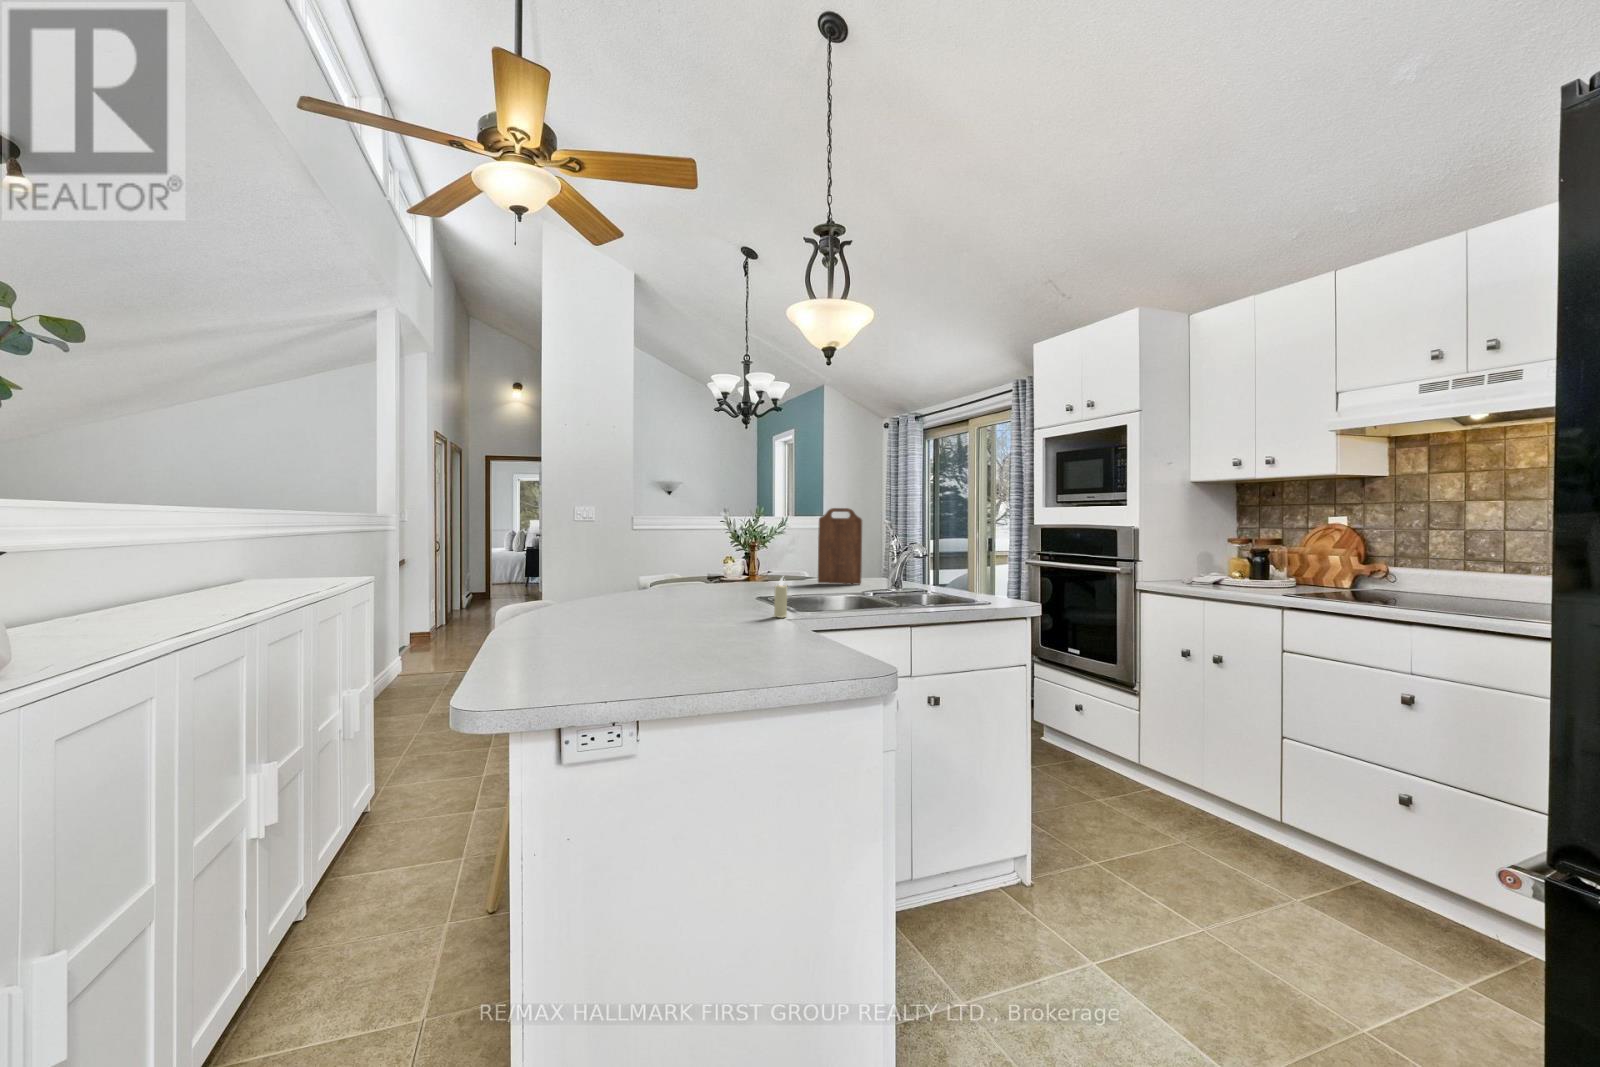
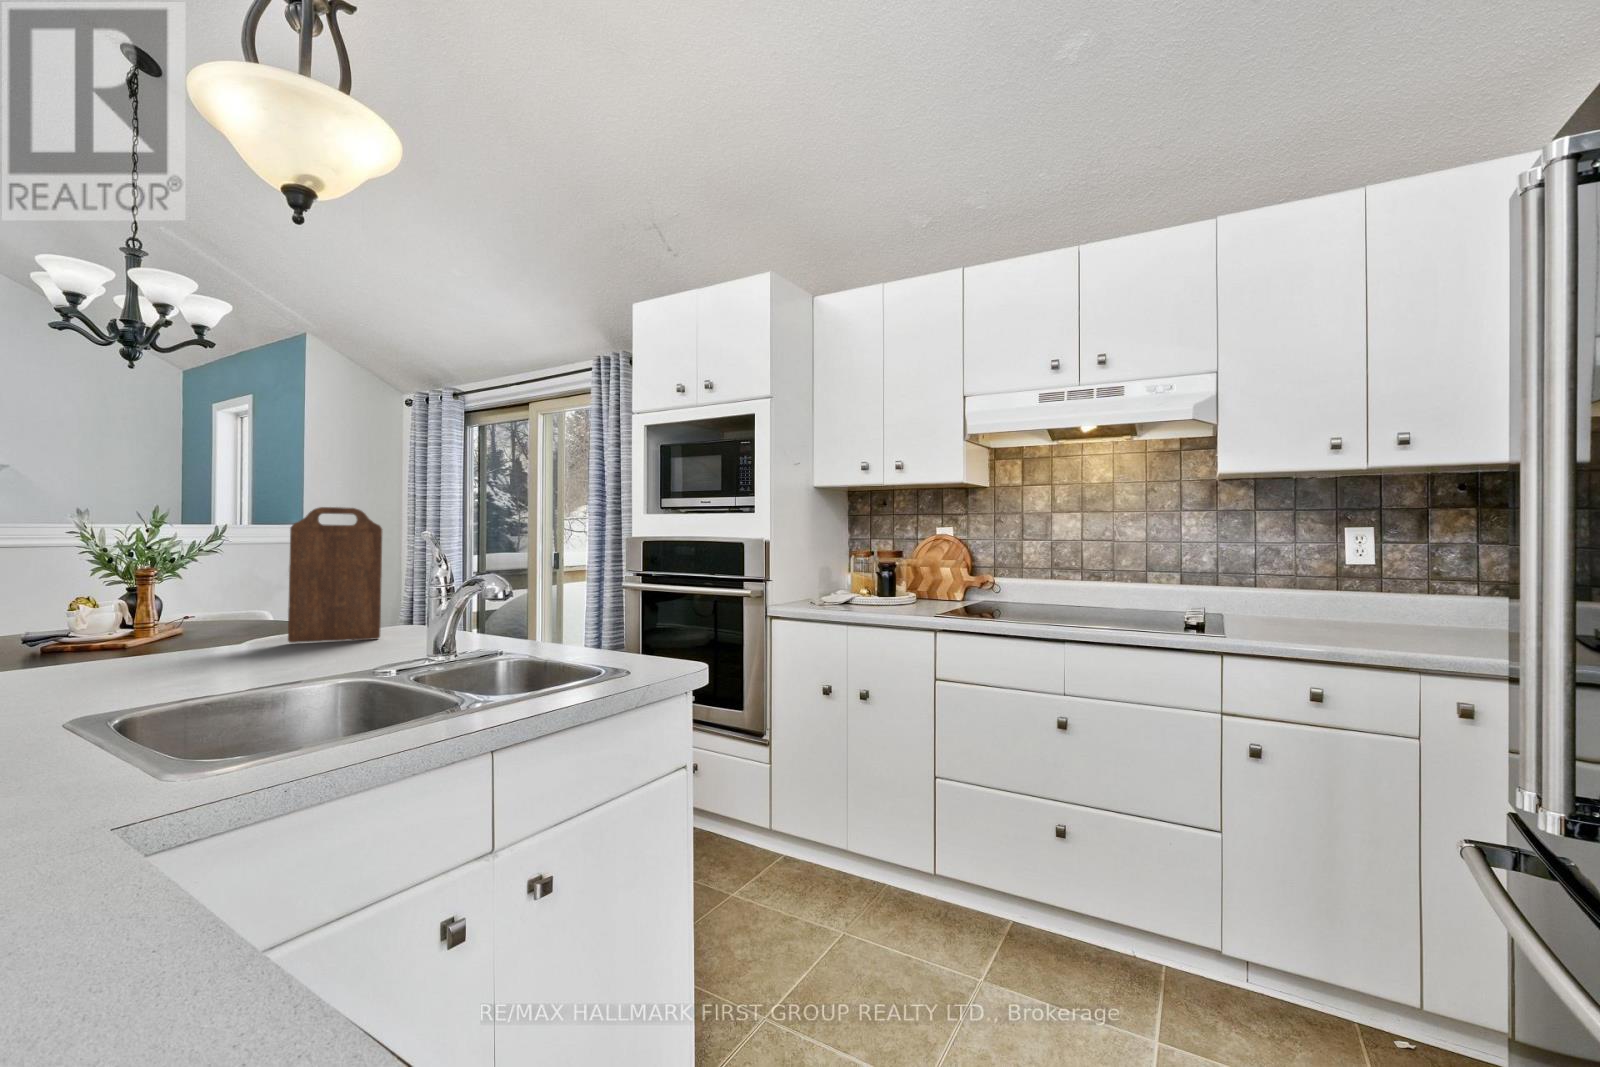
candle: present [774,578,787,618] -> none [118,677,177,797]

